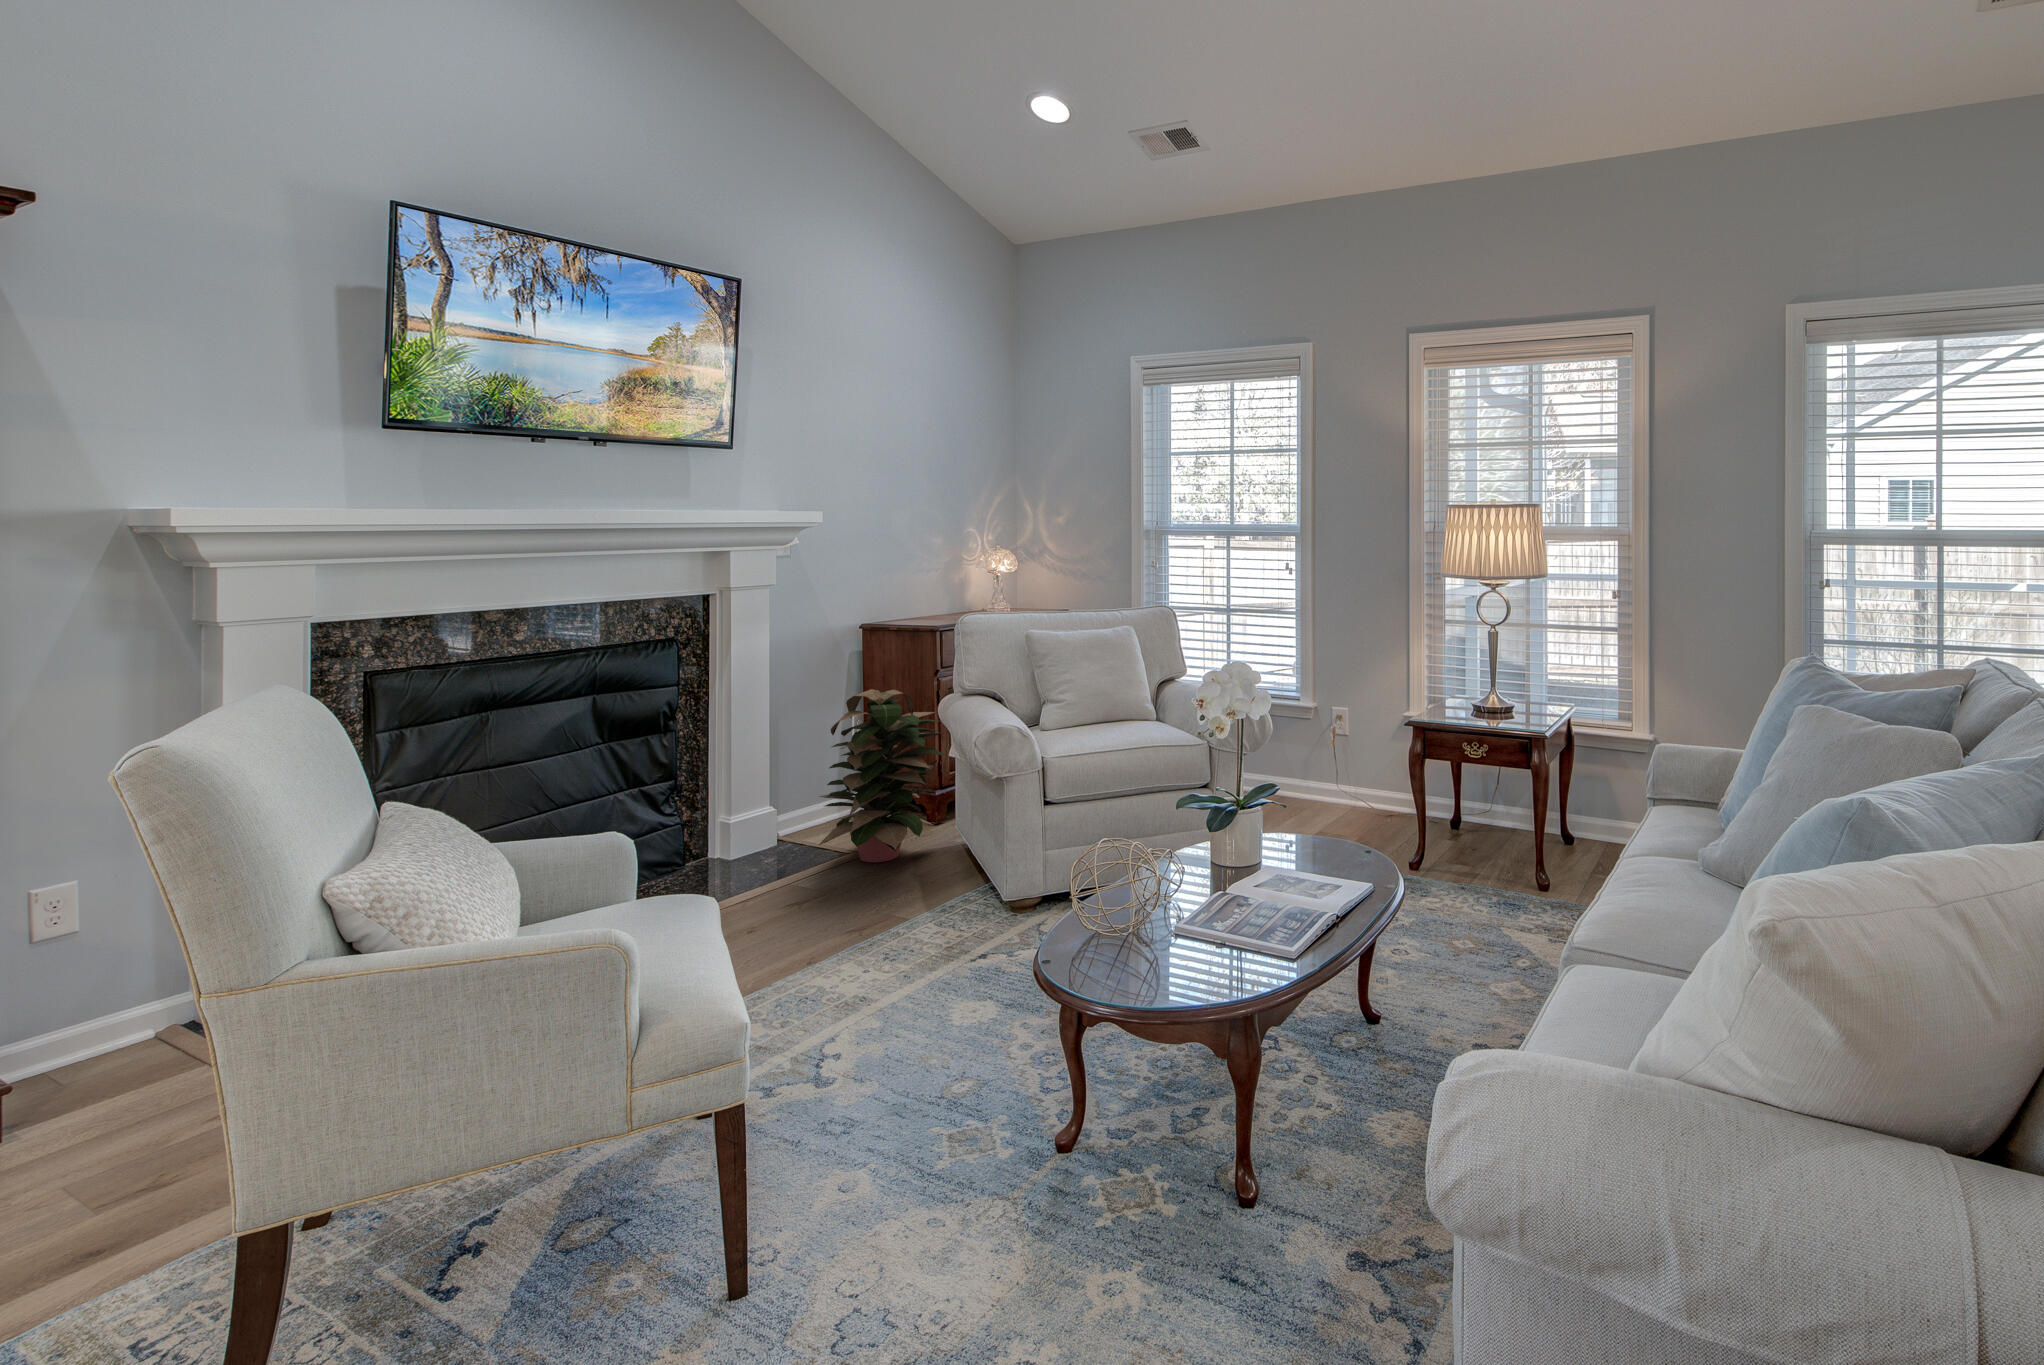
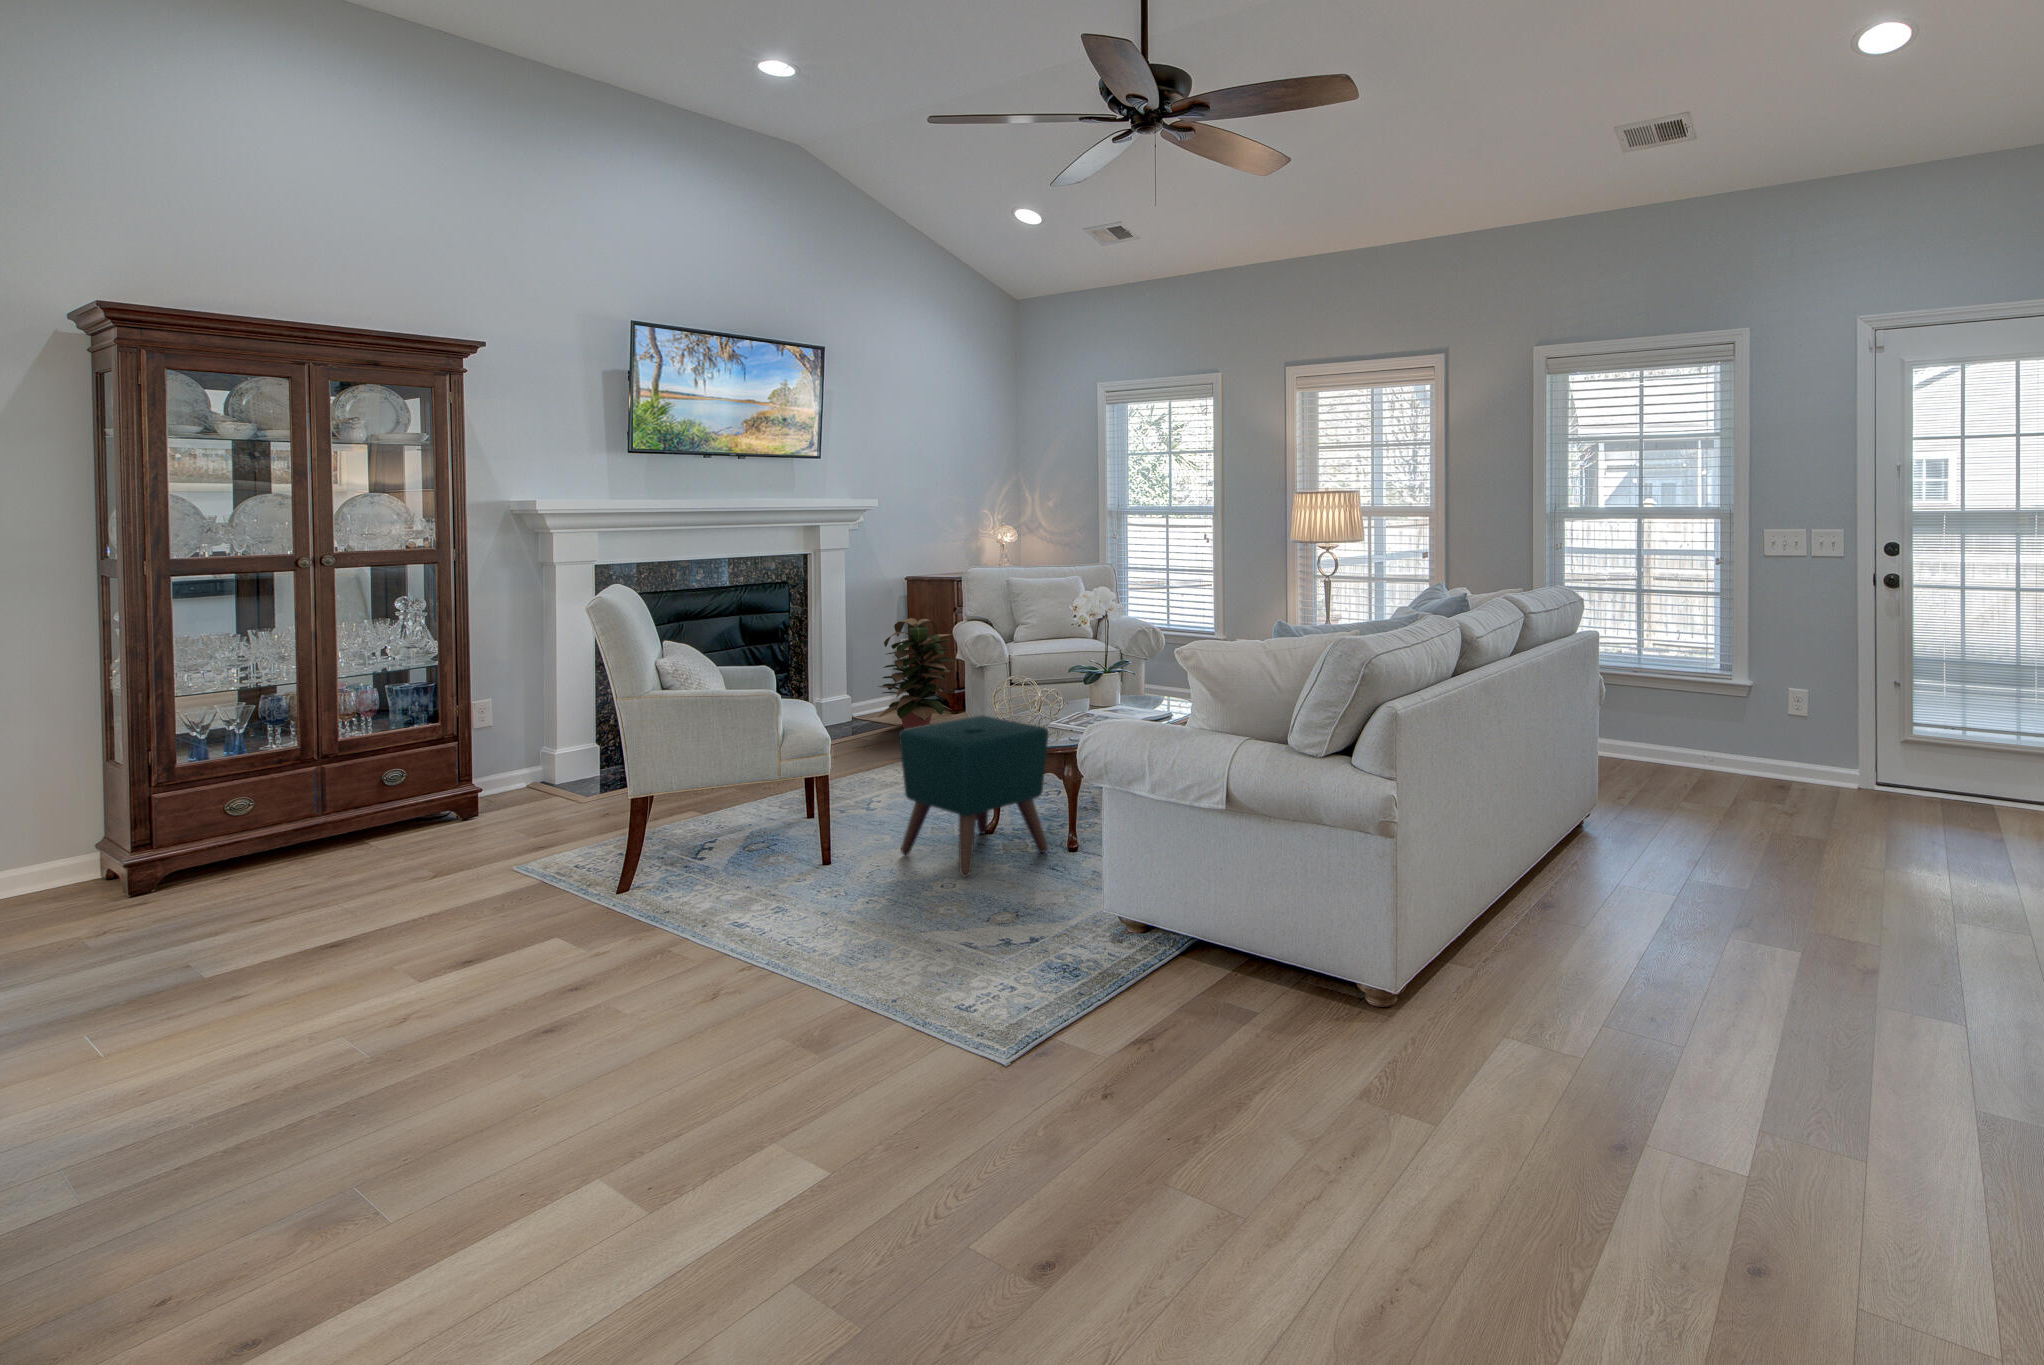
ottoman: none [900,911,1195,1299] -> present [899,715,1048,877]

